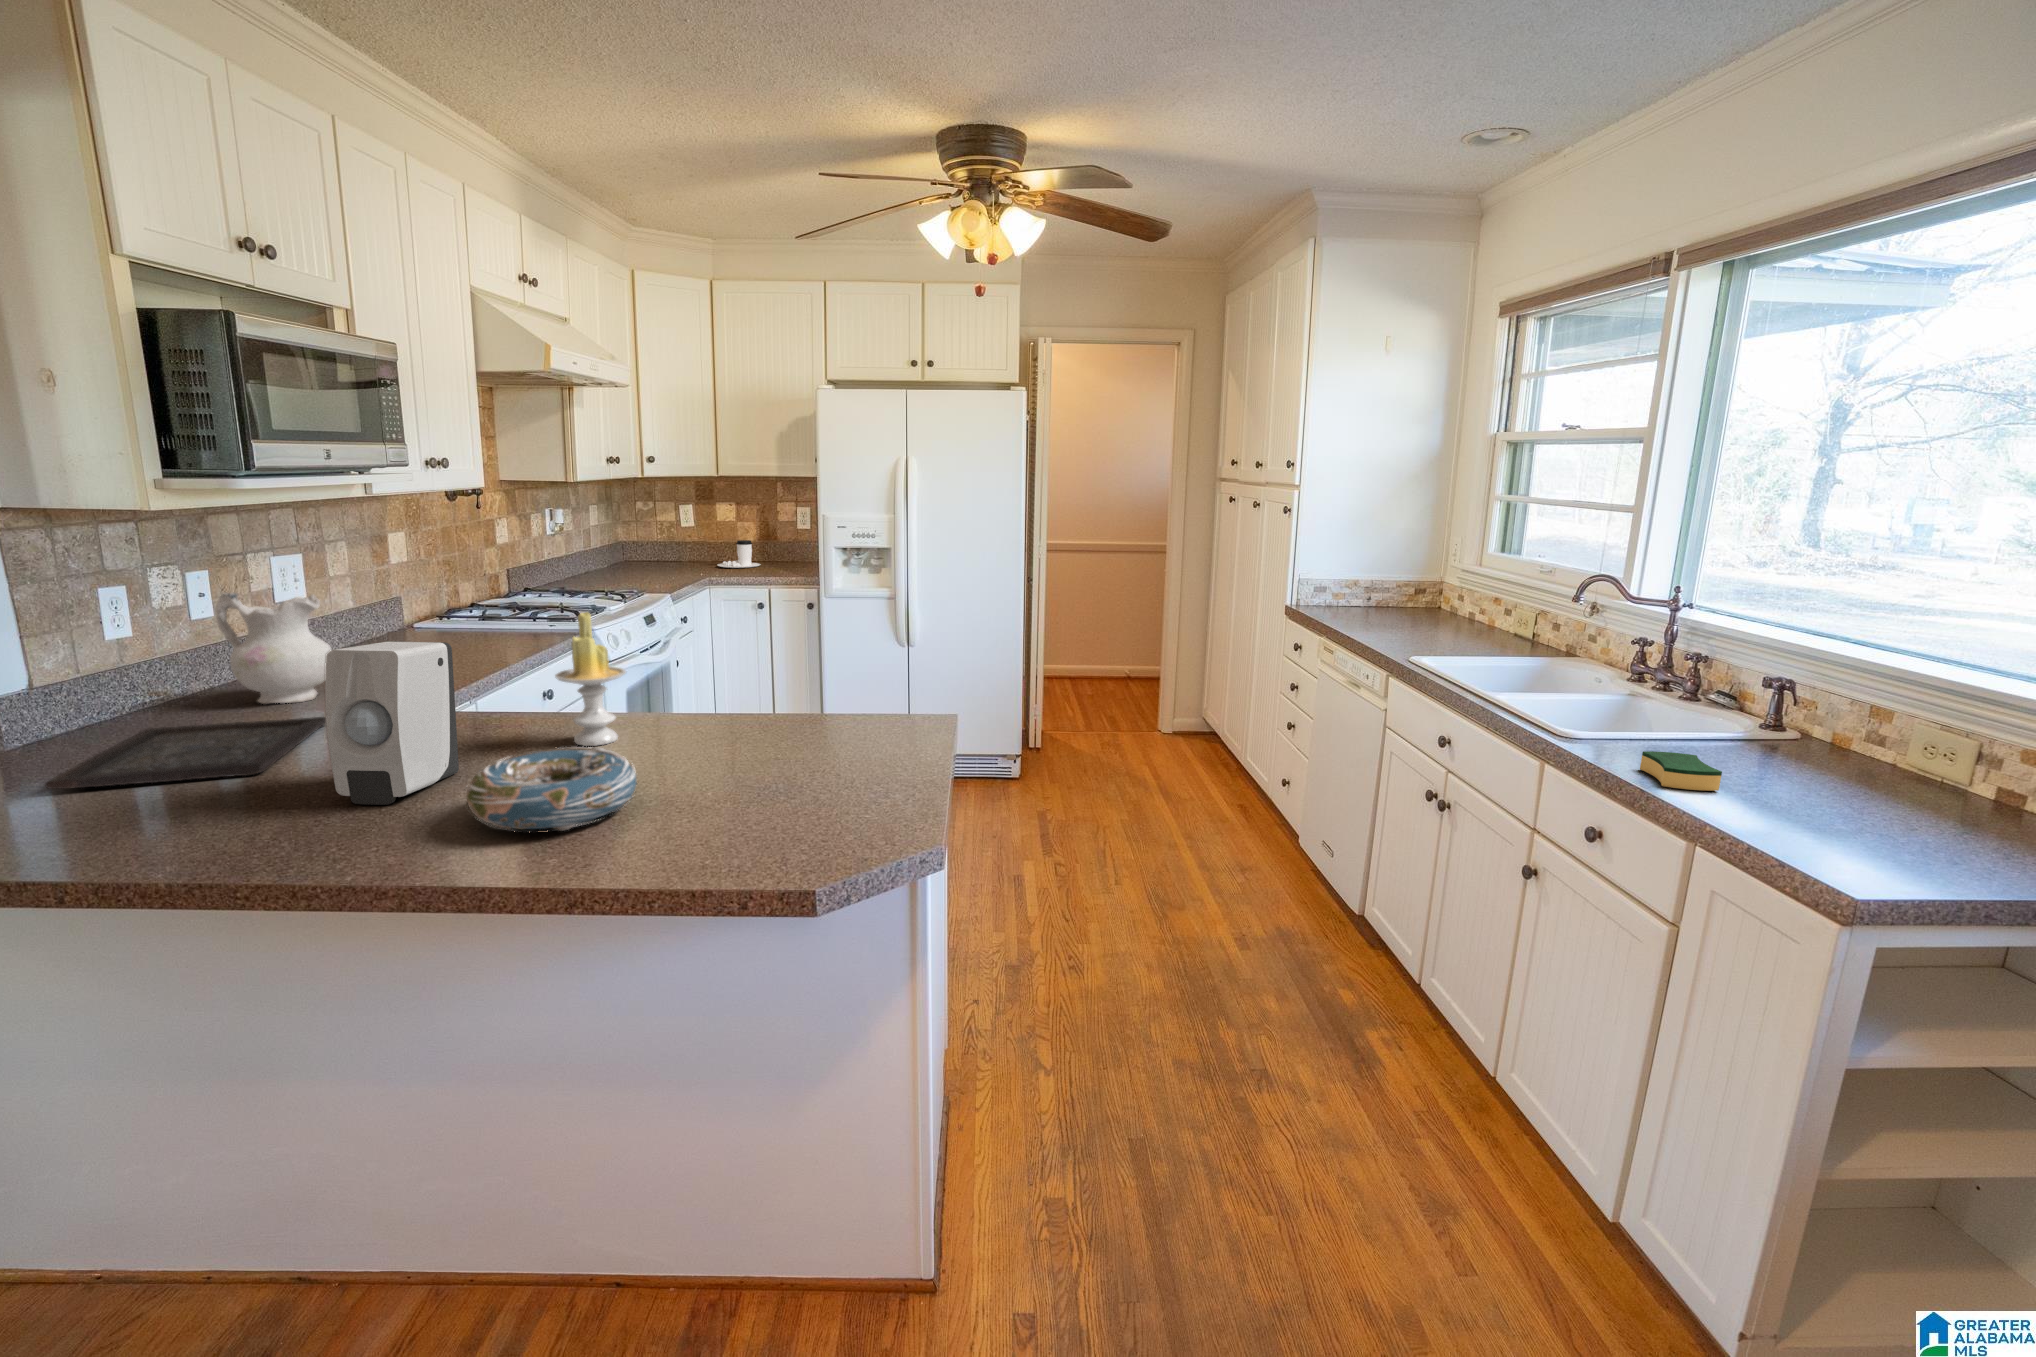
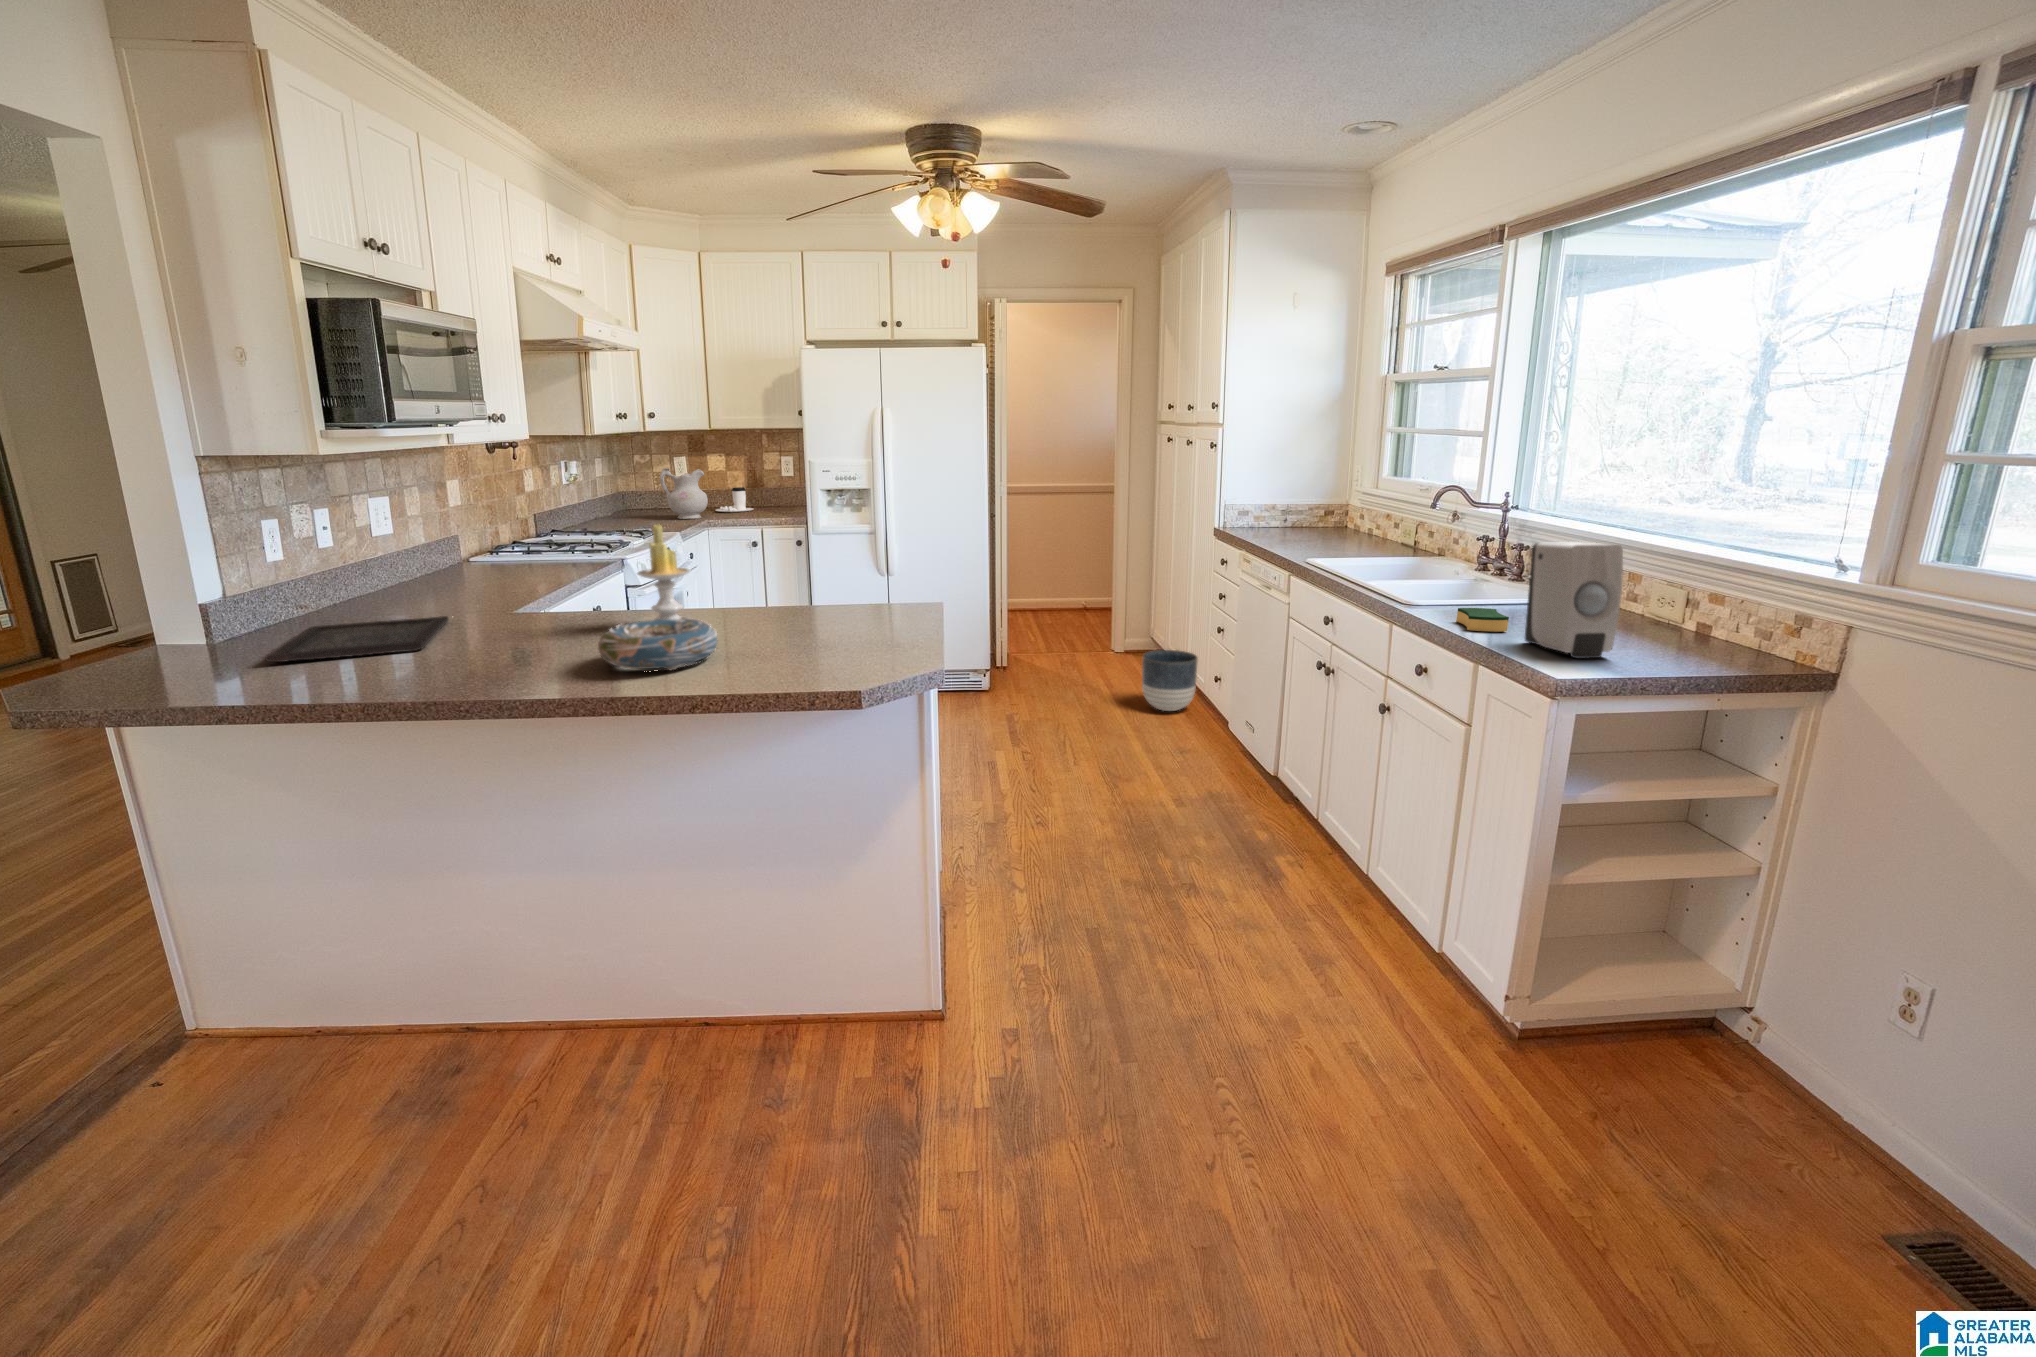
ceramic pitcher: present [215,592,331,704] -> present [660,468,708,519]
soap dispenser: present [325,642,459,805] -> present [1525,542,1623,658]
planter: none [1196,741,1262,814] -> present [1142,650,1198,711]

